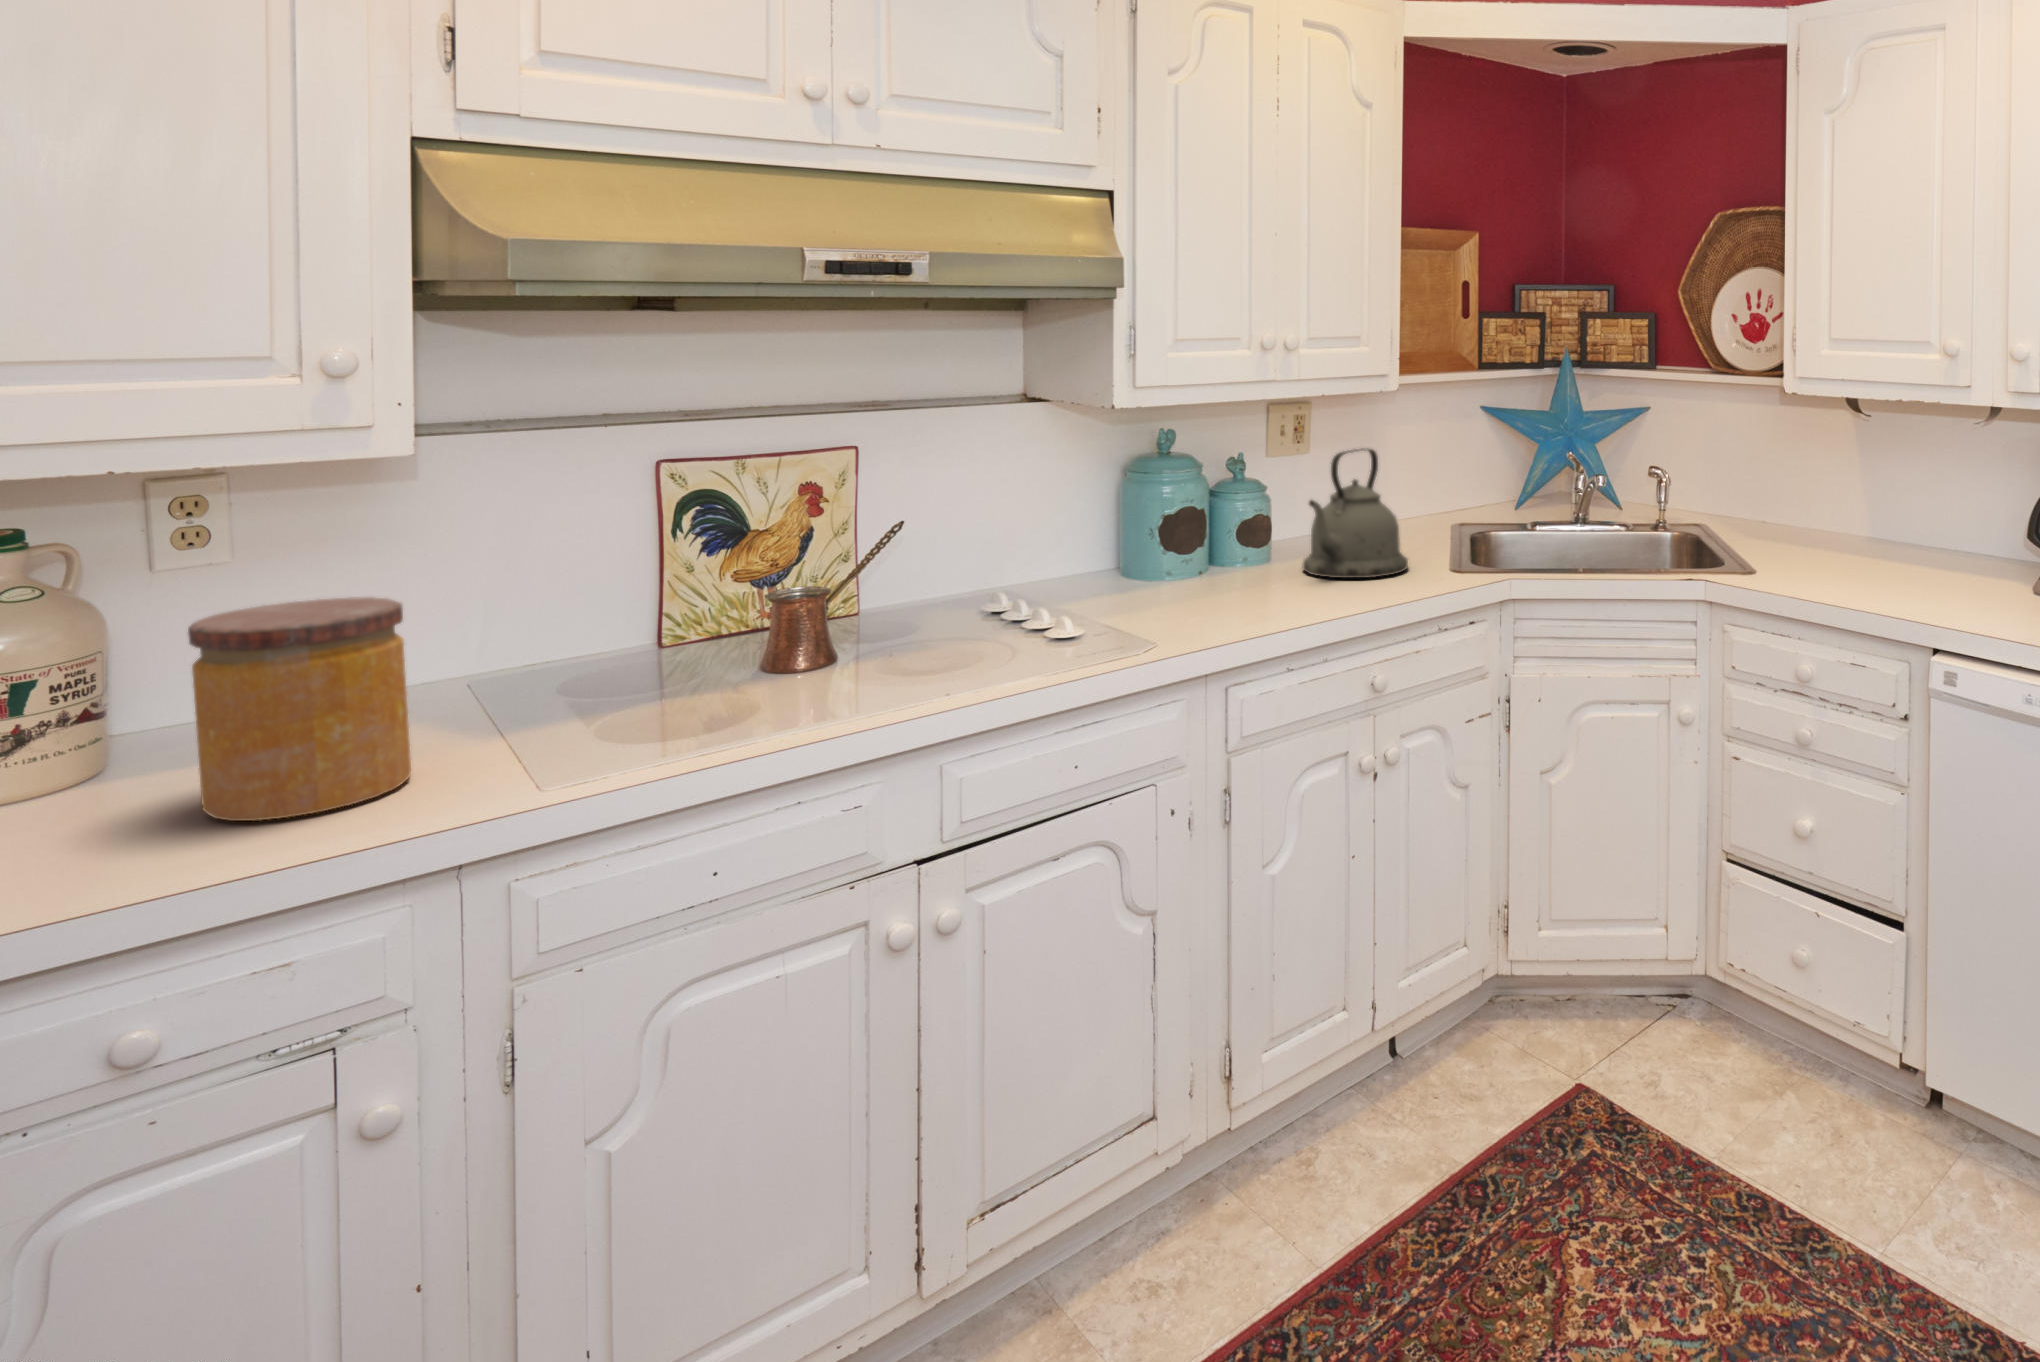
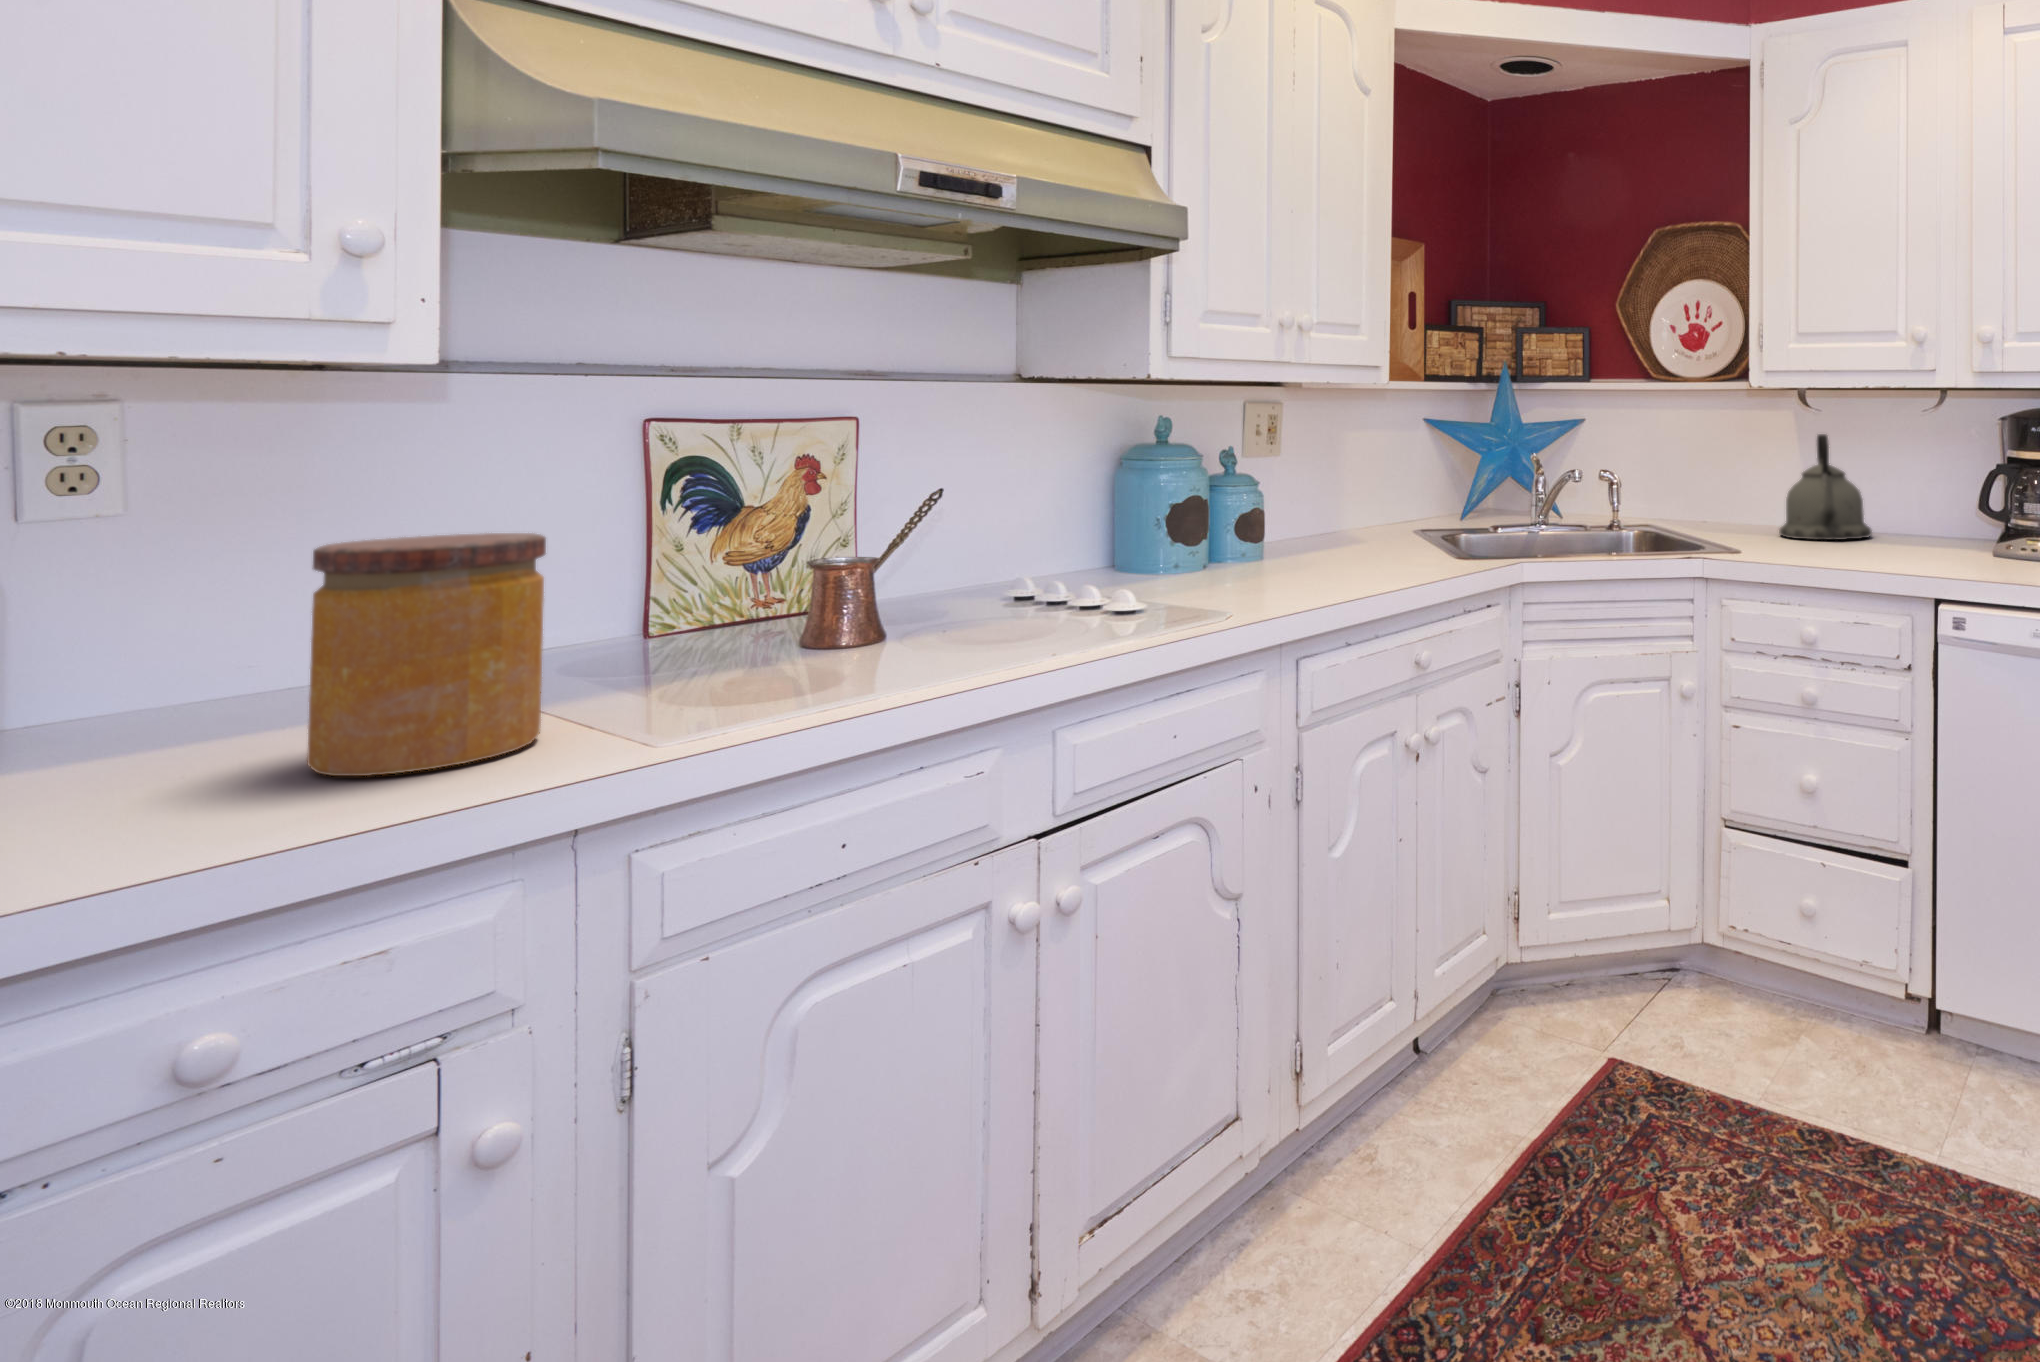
kettle: present [1303,448,1408,578] -> present [1779,434,1872,540]

